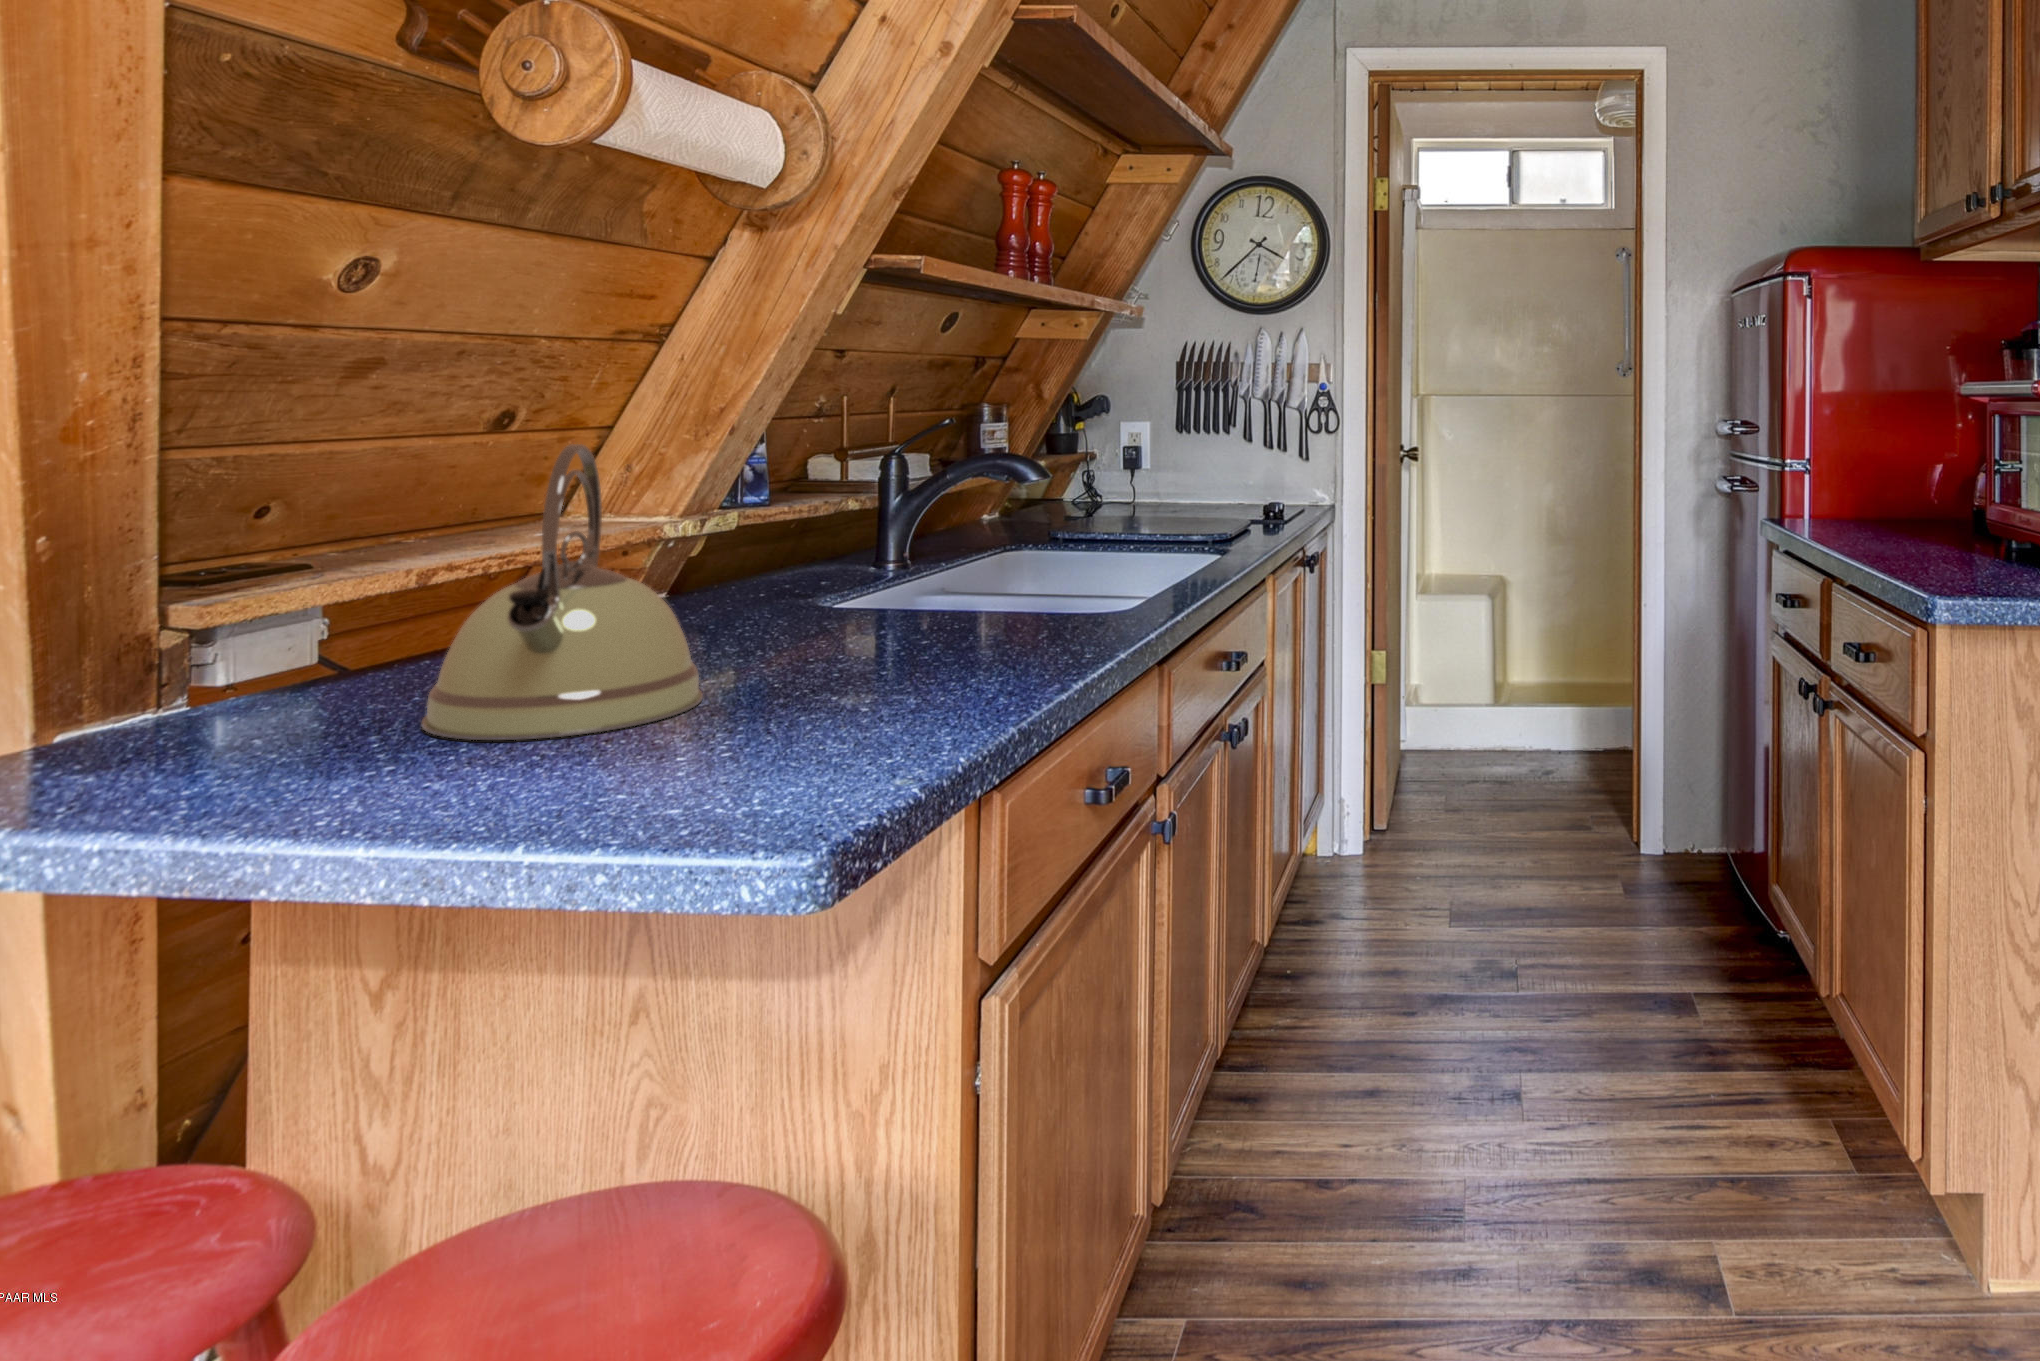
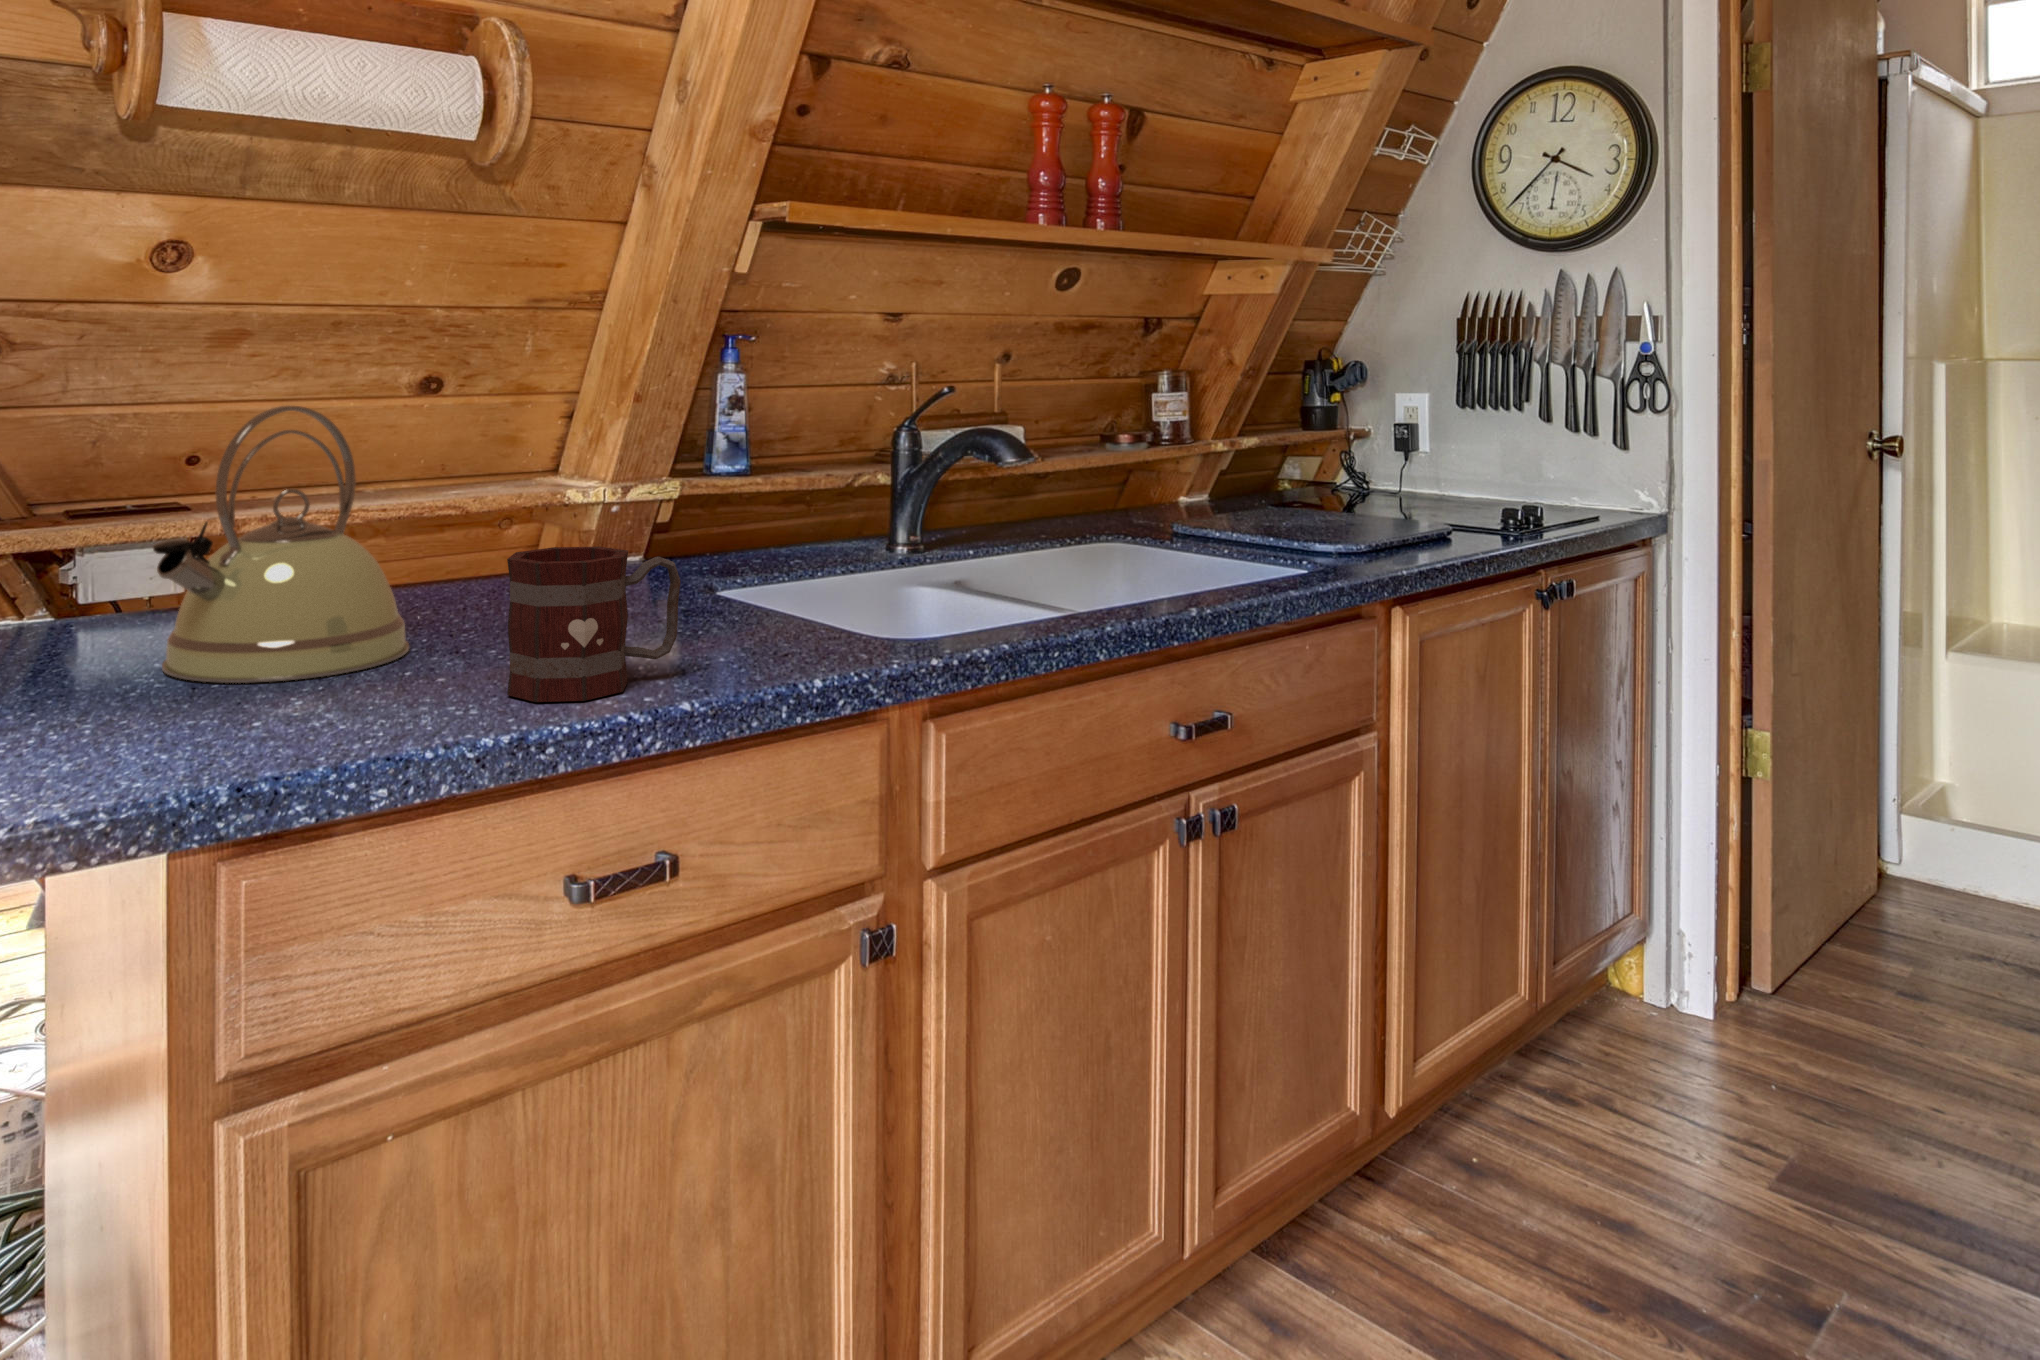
mug: none [899,560,1018,694] -> present [507,547,681,702]

